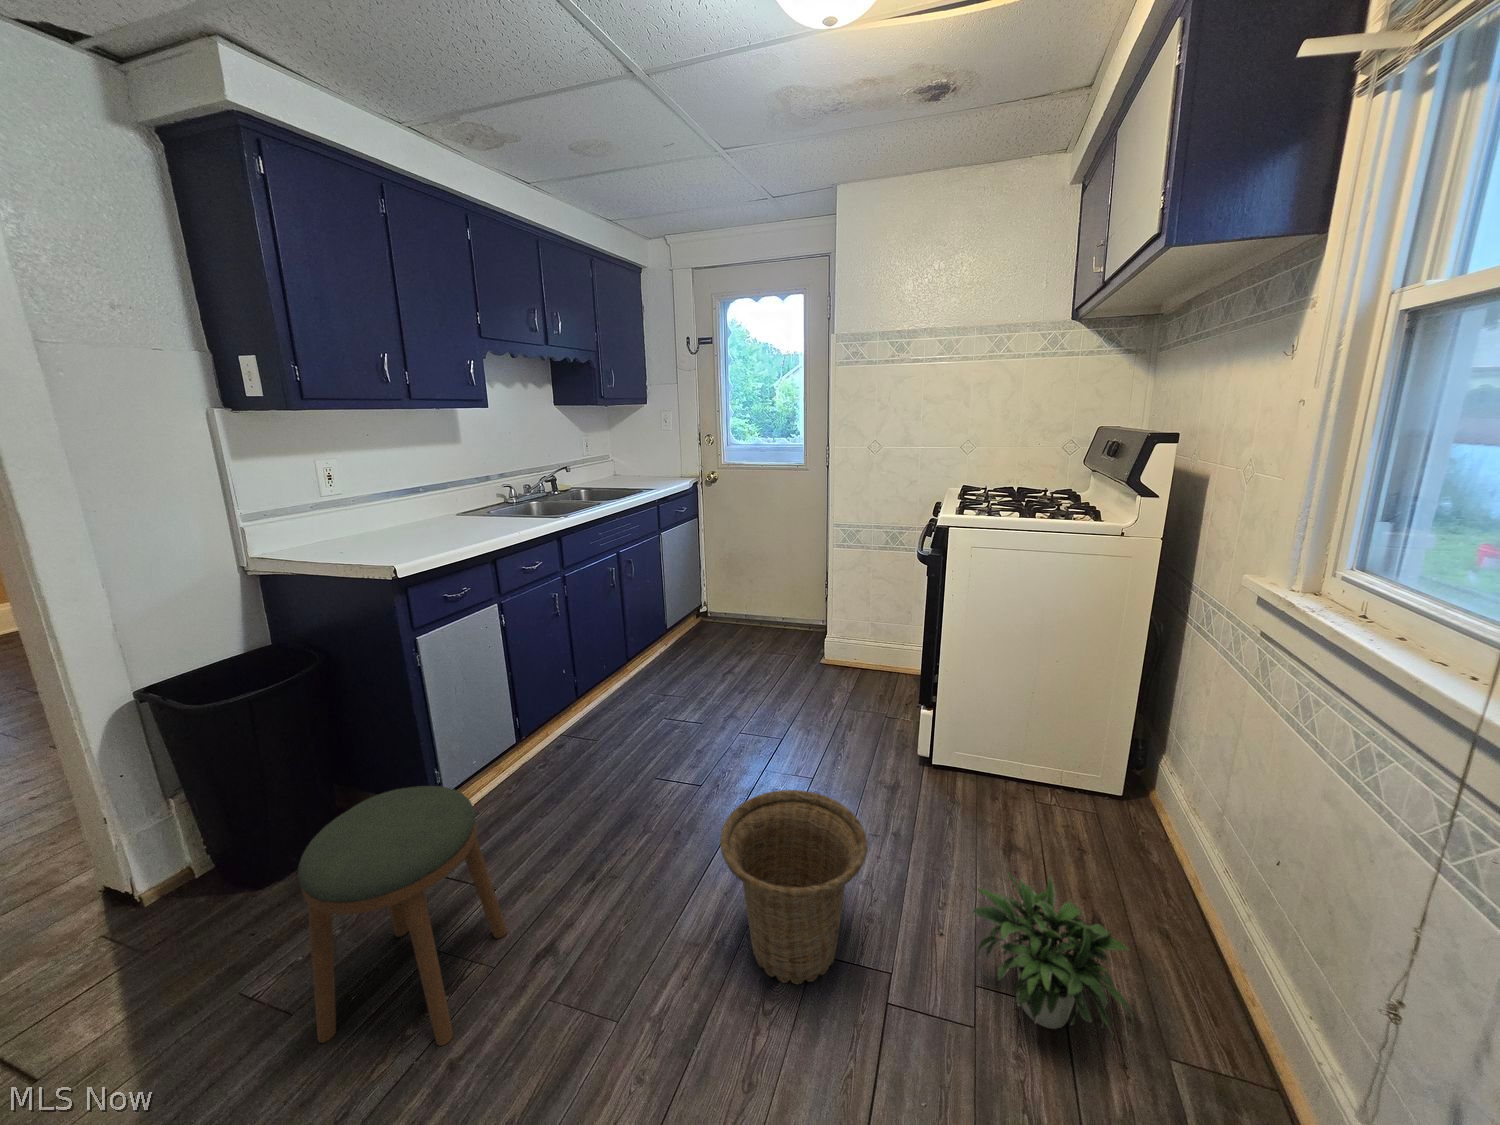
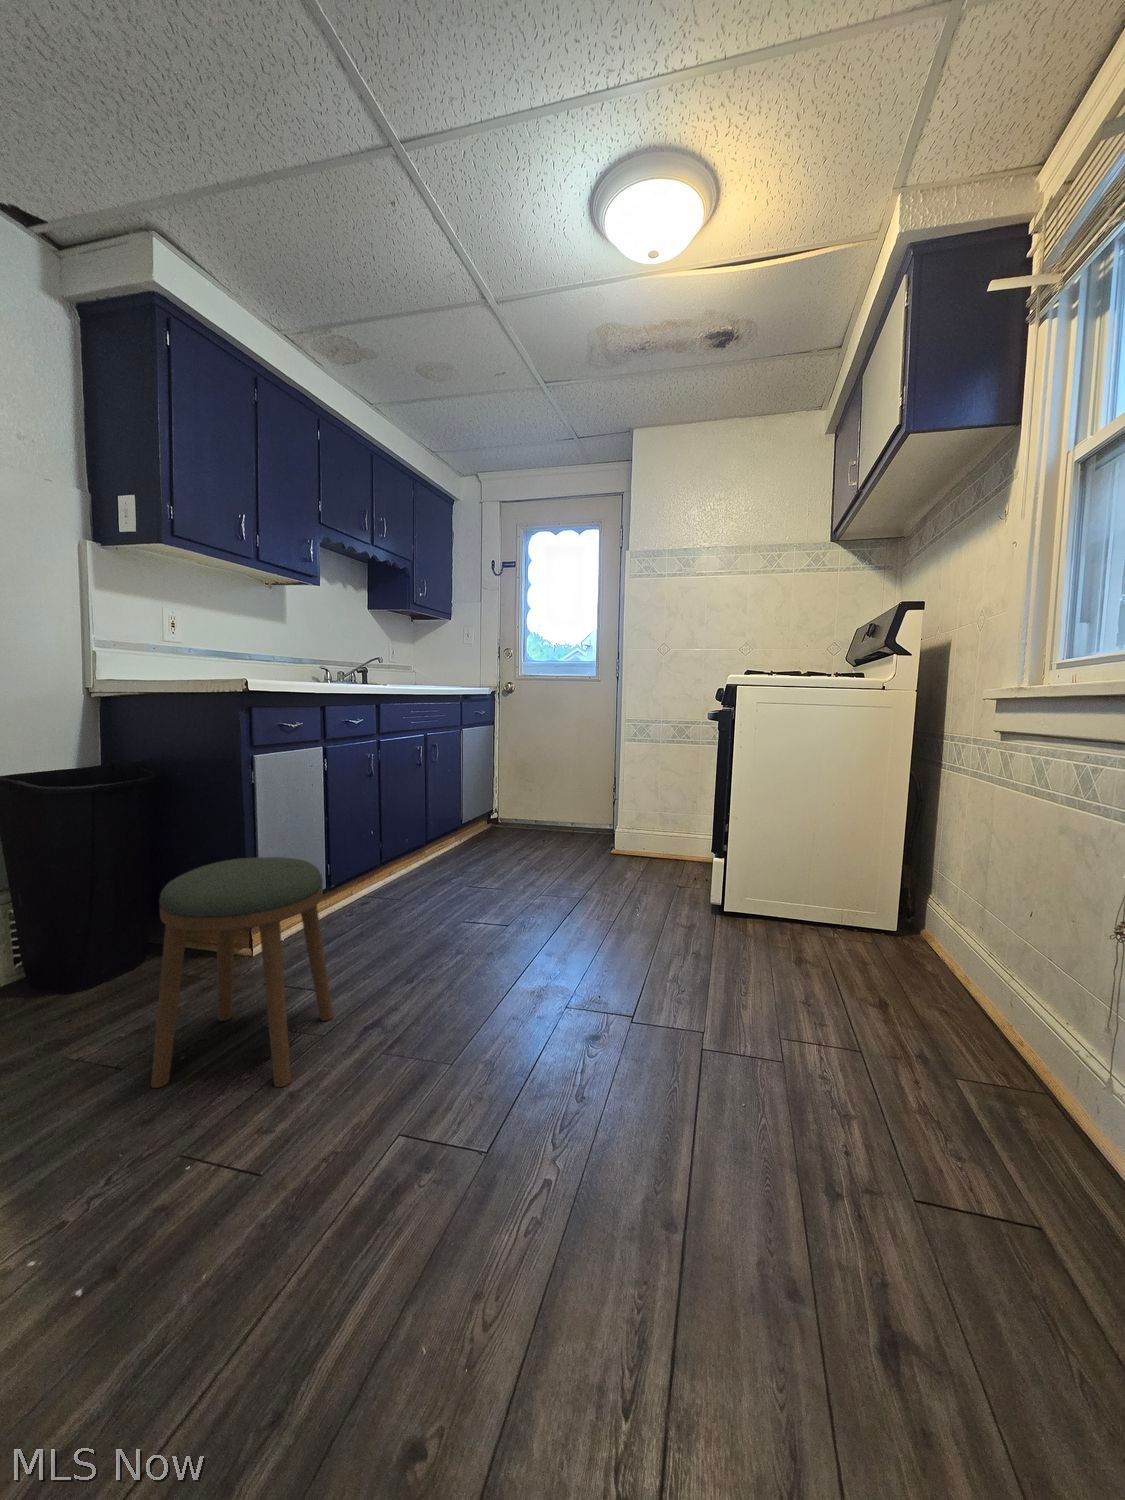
basket: present [720,790,867,984] -> none [551,881,685,1044]
potted plant: present [940,871,1134,1043] -> none [747,929,926,1065]

